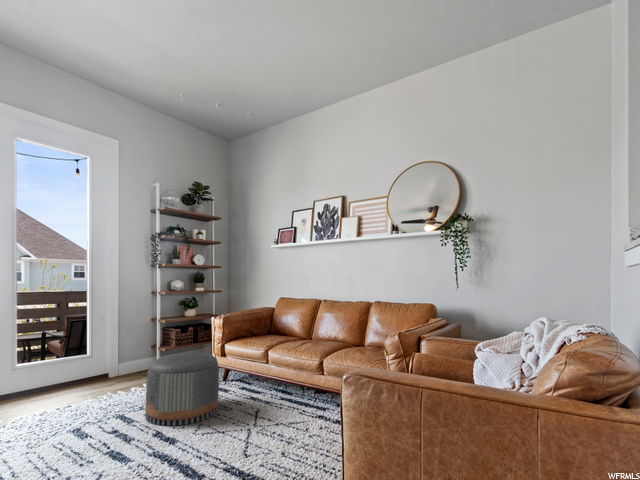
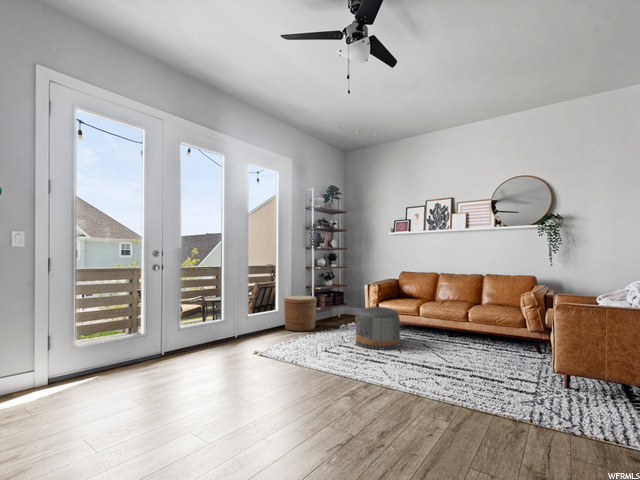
woven basket: none [86,333,140,389] -> present [284,296,317,332]

